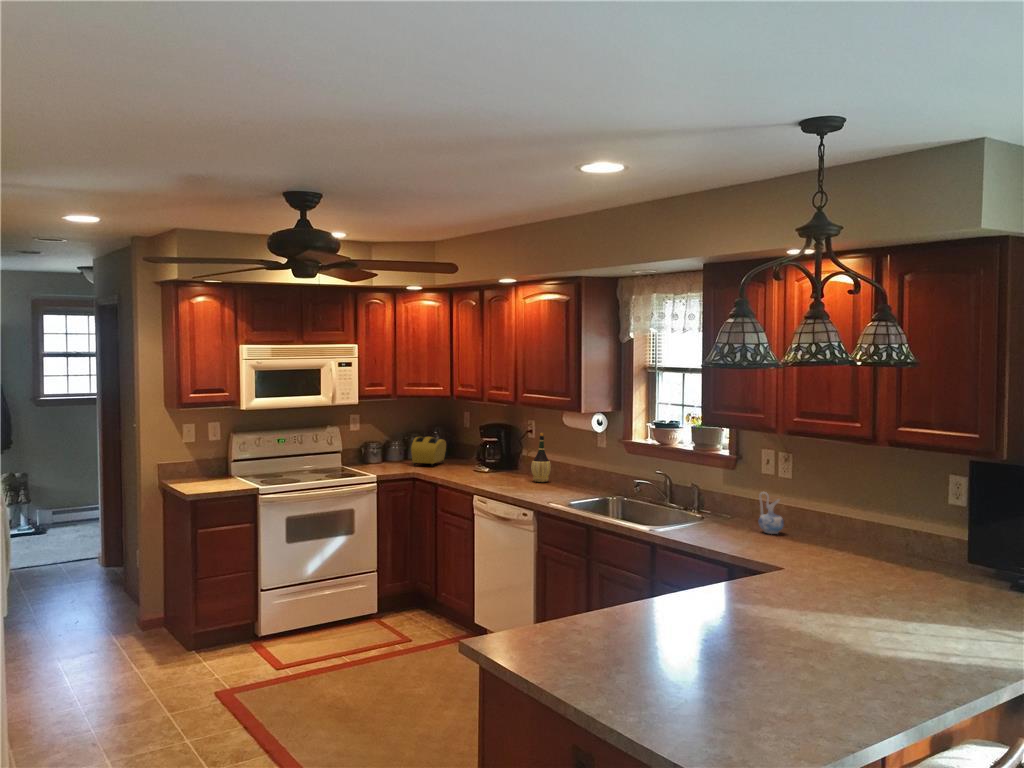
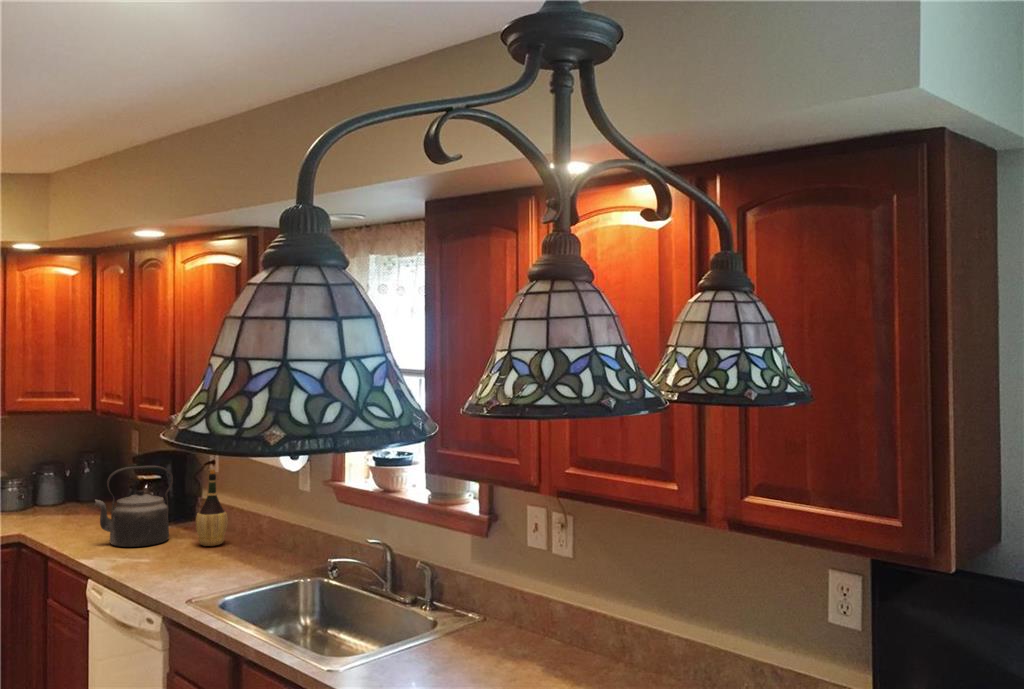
kettle: none [469,430,514,480] -> present [95,466,173,547]
toaster: present [411,437,446,466] -> none [26,472,93,520]
ceramic pitcher: present [759,492,784,534] -> none [511,590,553,666]

